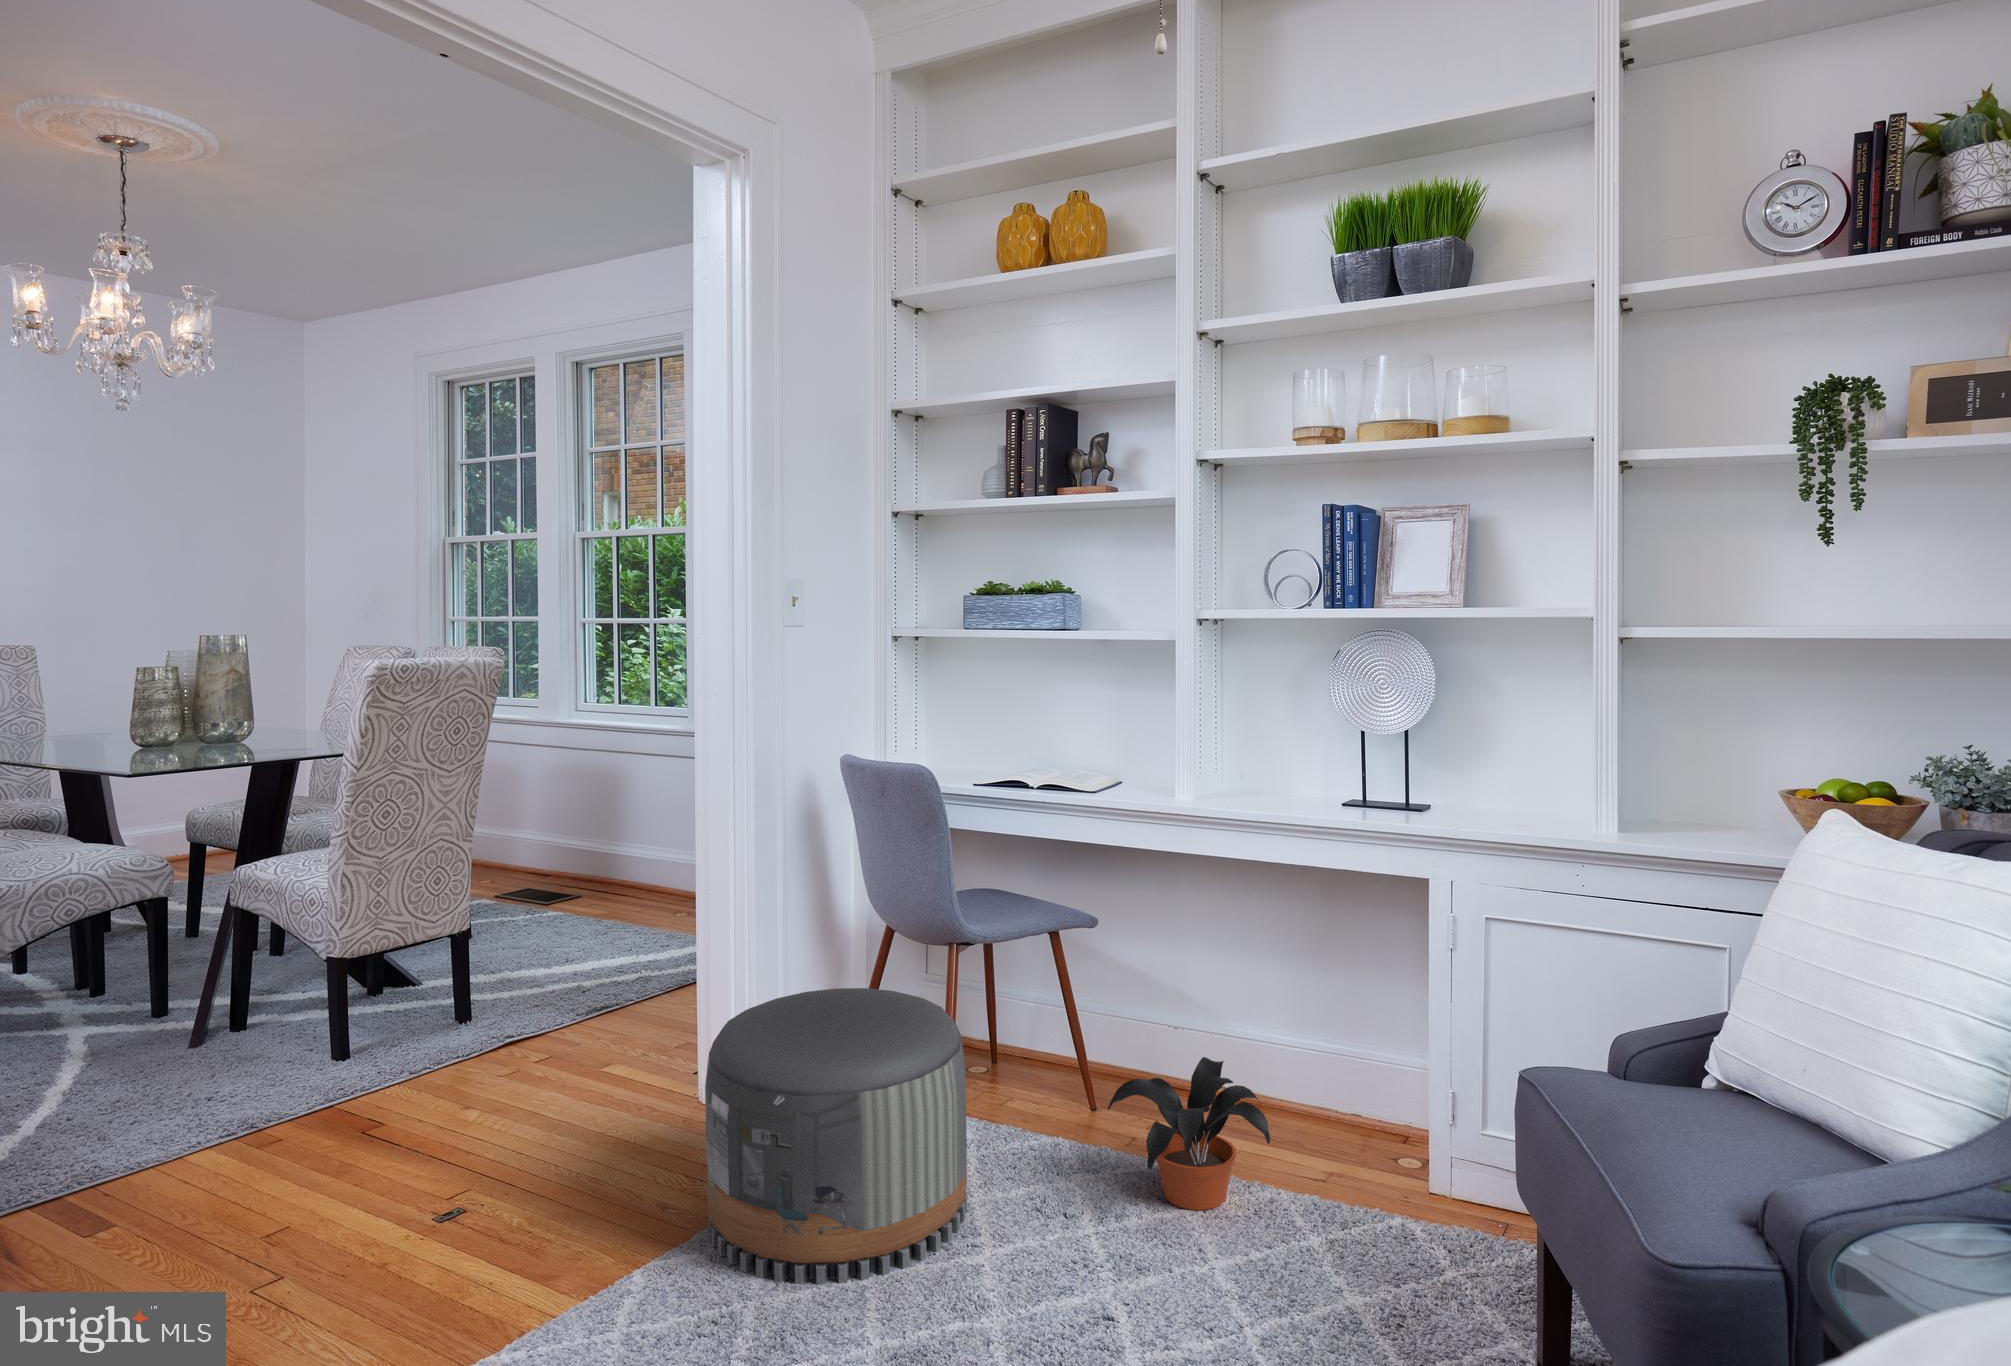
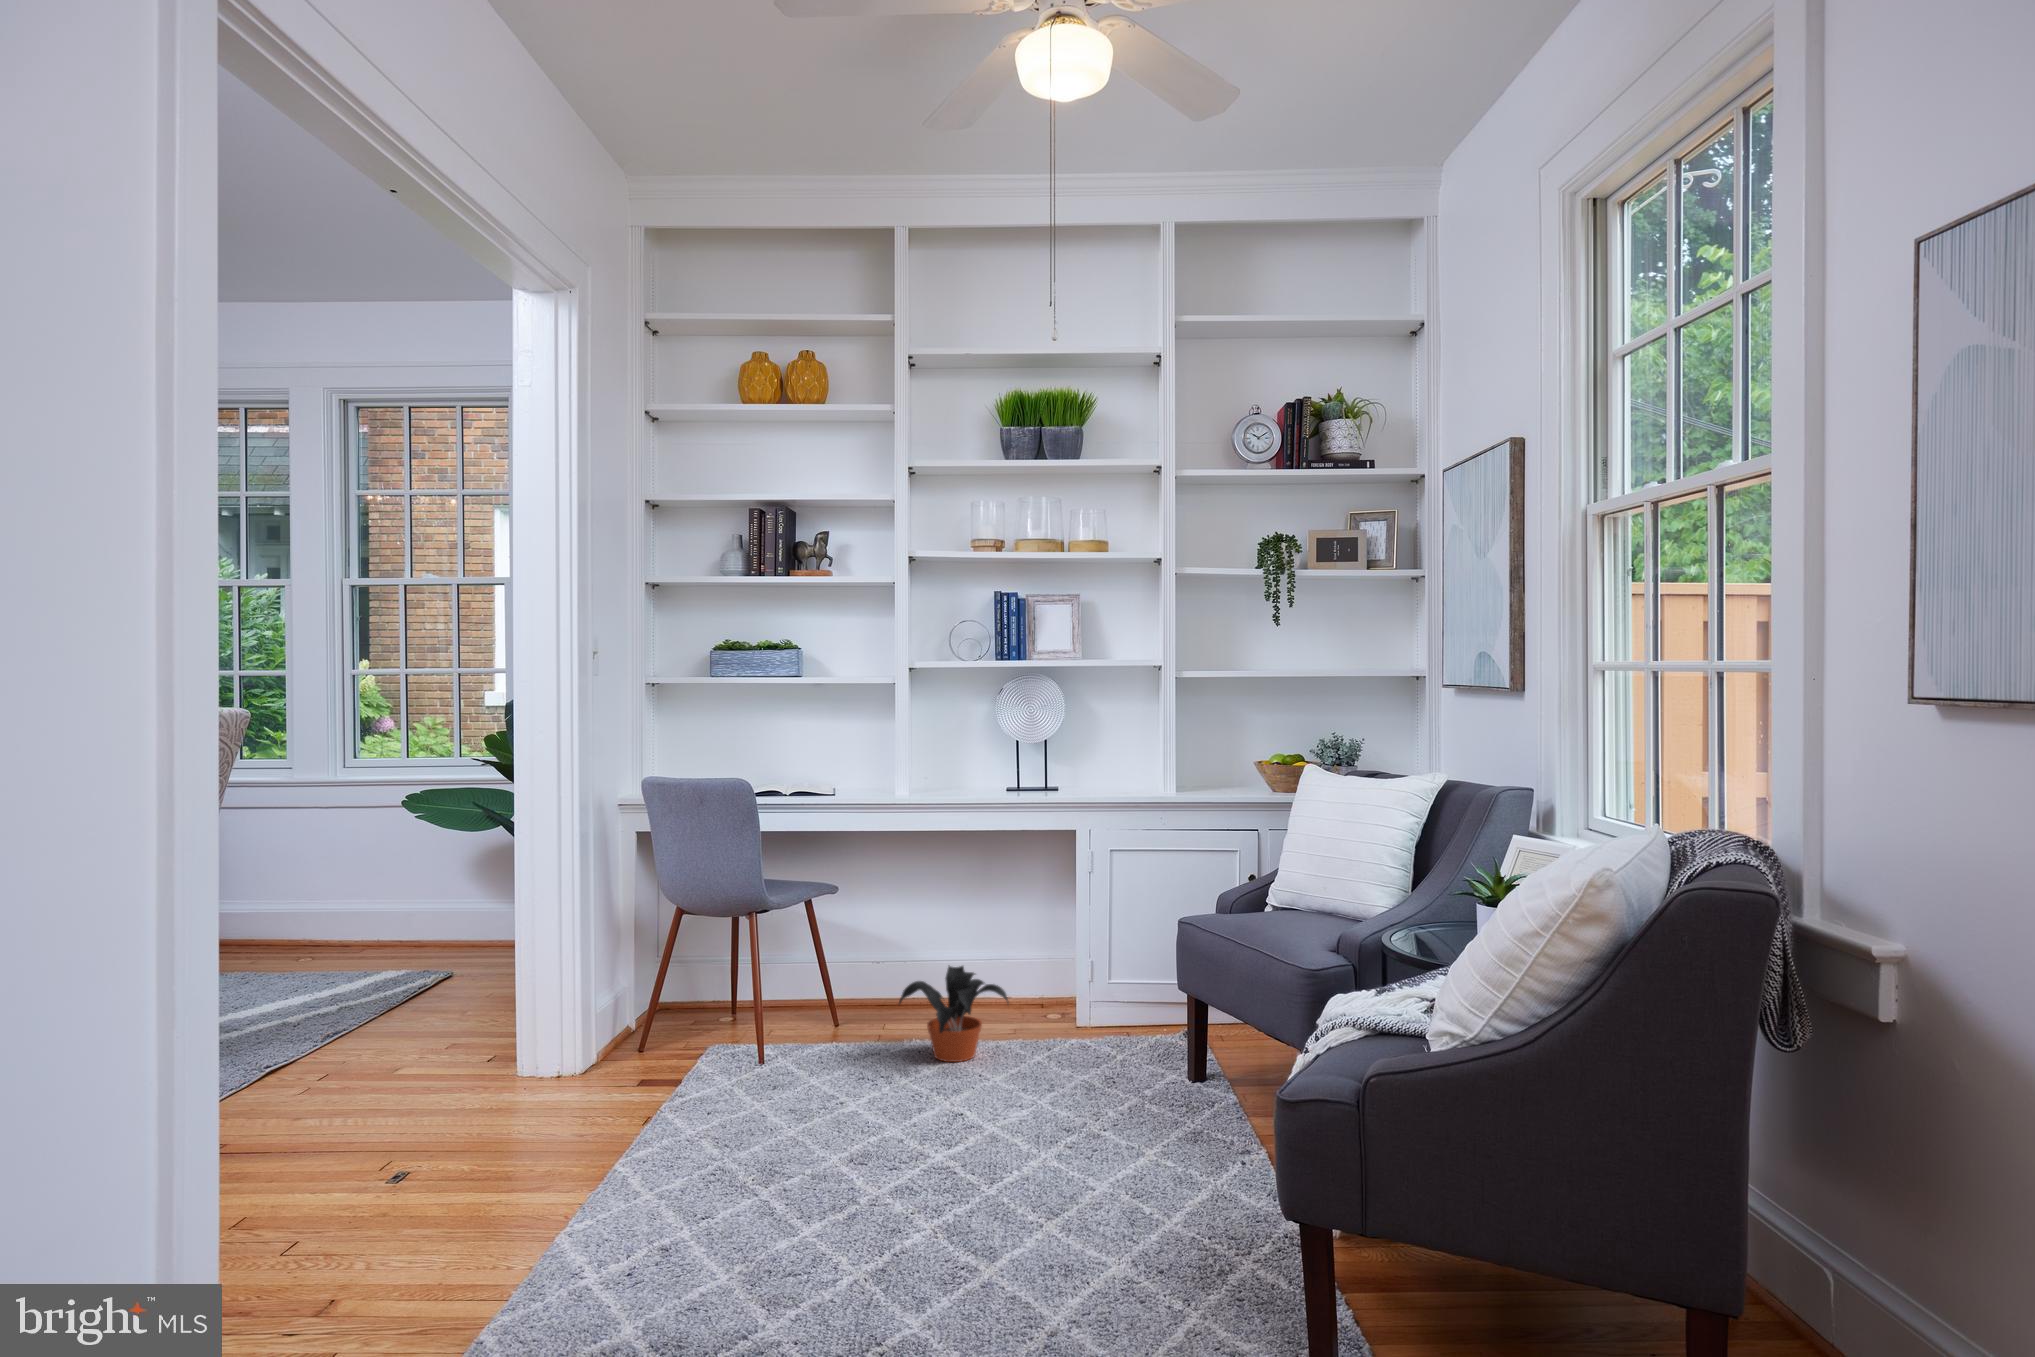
pouf: present [705,988,967,1285] -> none [620,943,817,1147]

